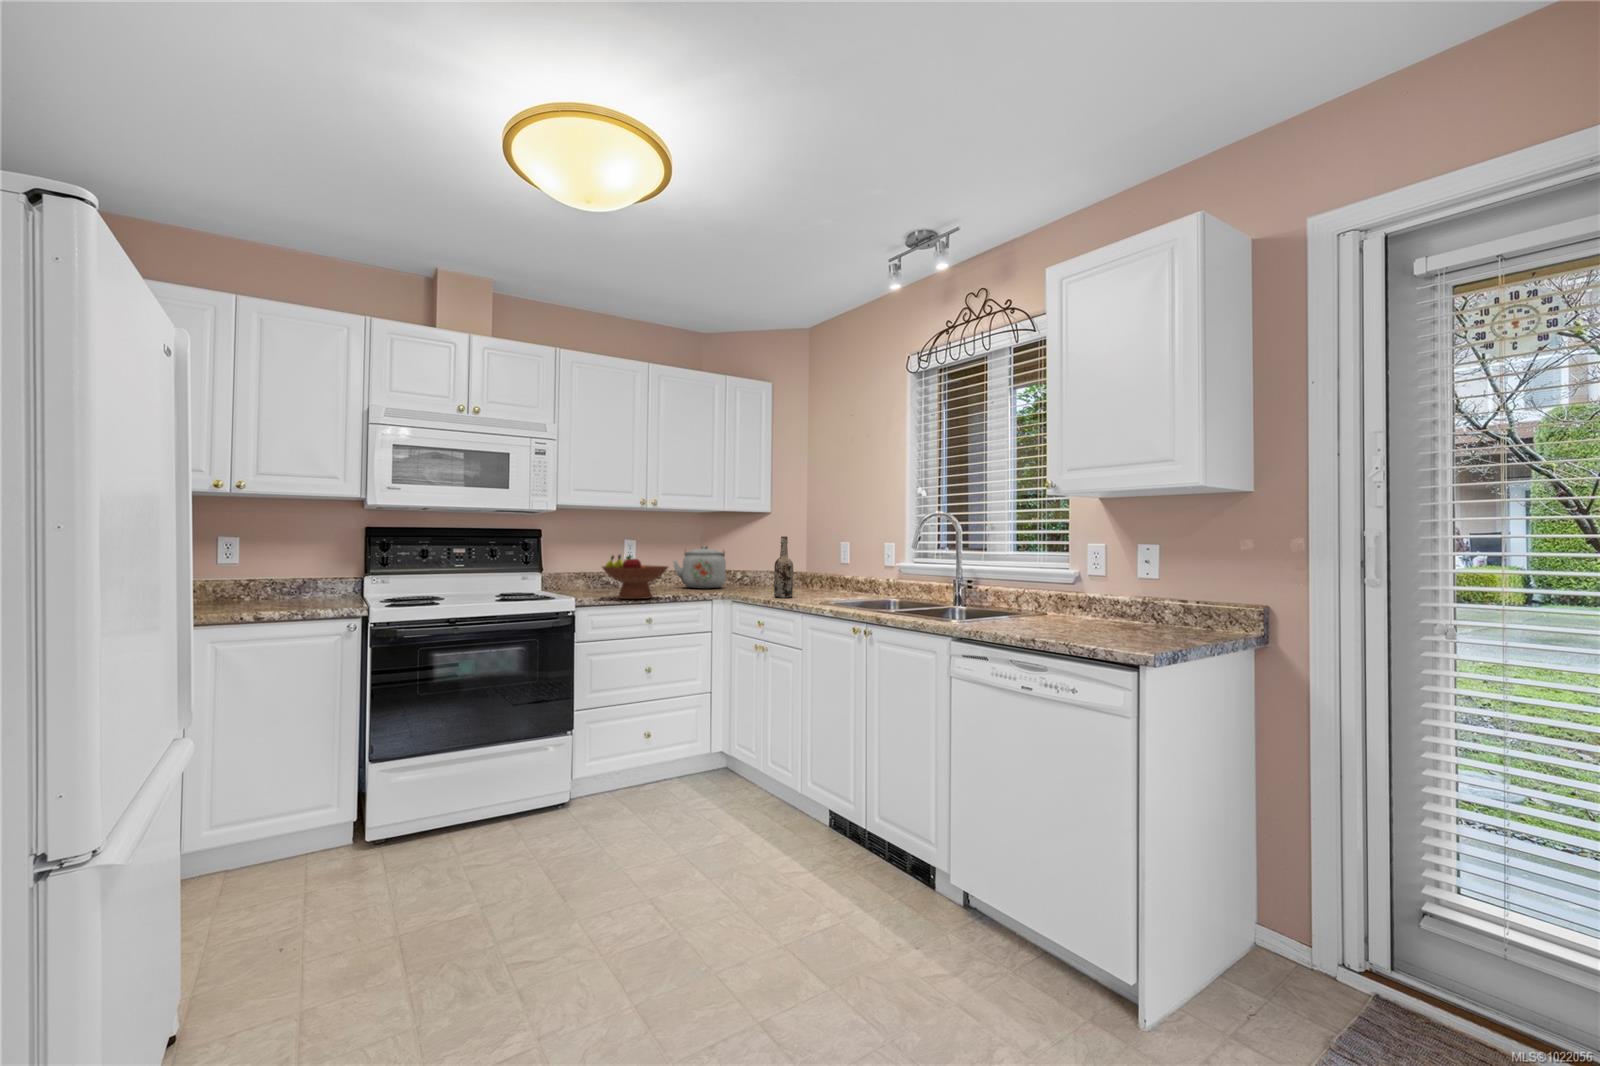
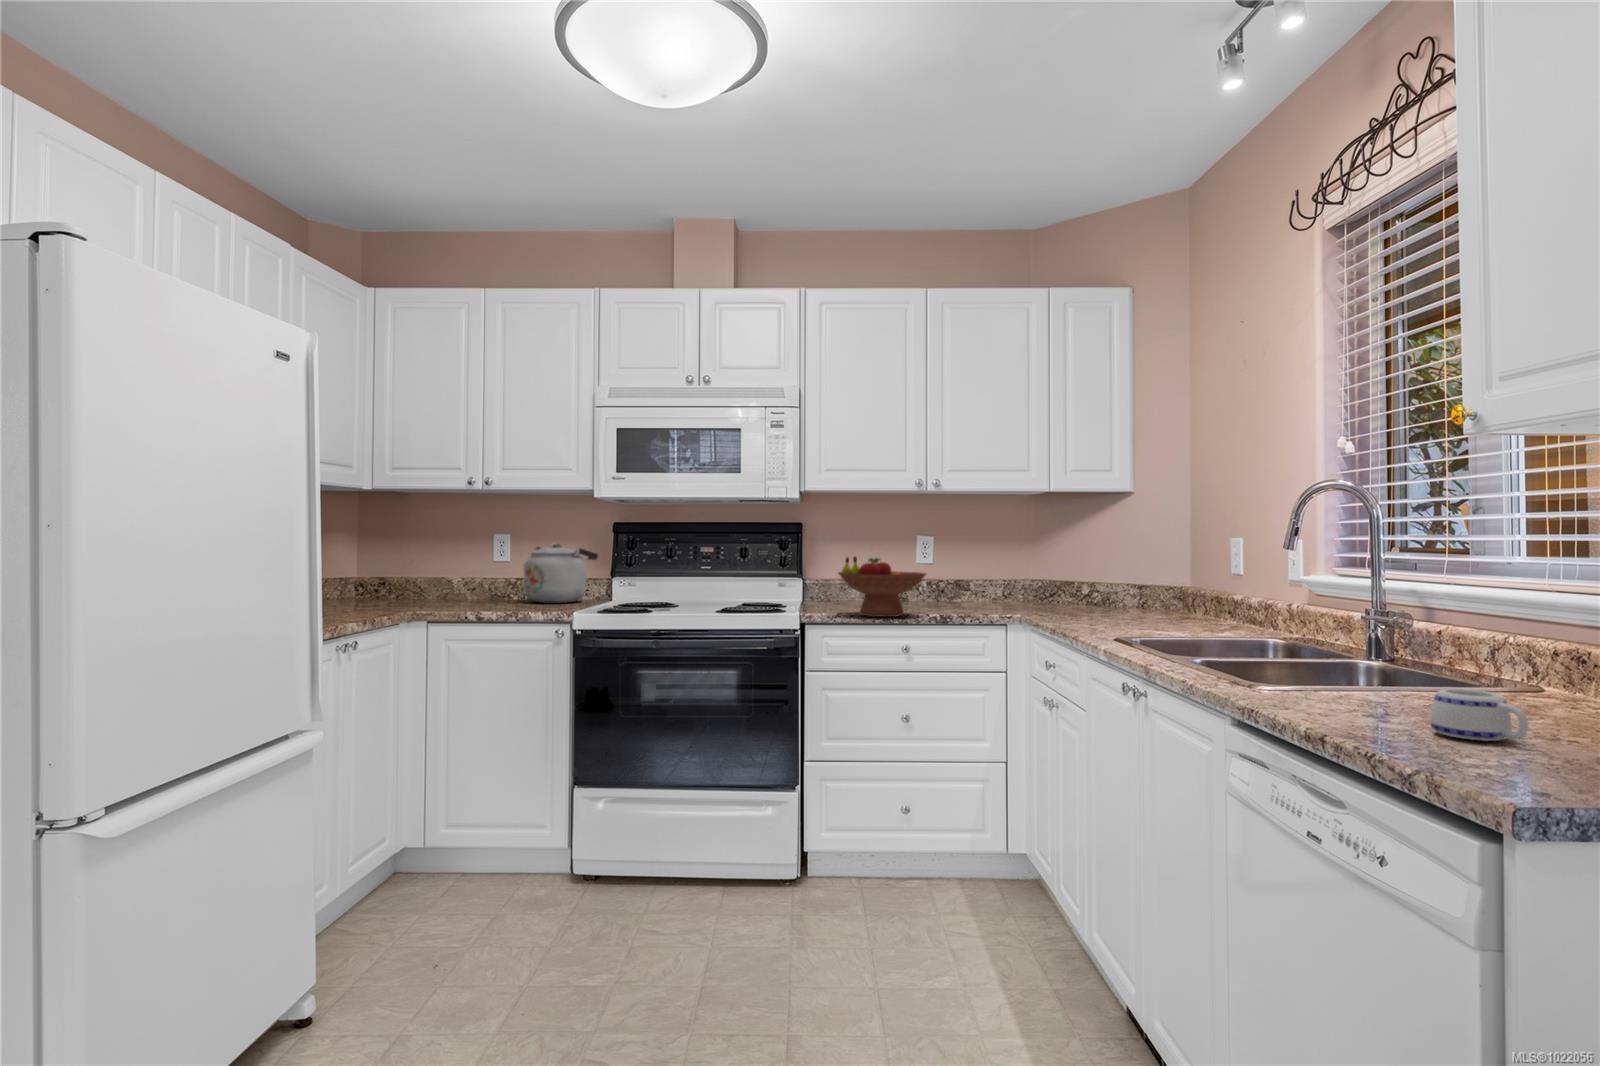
wine bottle: present [774,536,793,598] -> none [1078,531,1109,626]
kettle: present [674,546,726,589] -> present [523,543,598,603]
mug: none [1054,613,1095,635] -> present [1430,689,1528,741]

